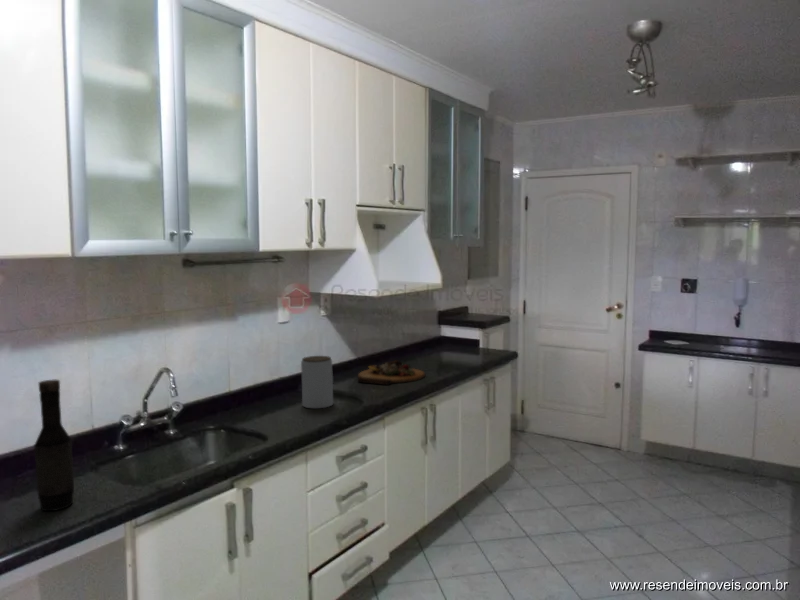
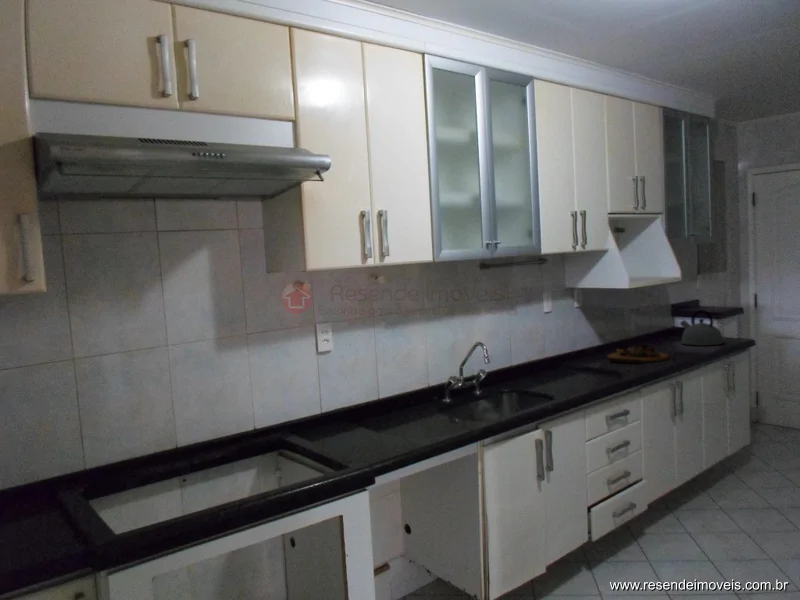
kettle: none [443,320,486,360] -> present [680,310,723,346]
jar: present [301,356,333,408] -> none [569,337,596,379]
bottle: present [34,380,74,511] -> none [420,344,443,431]

